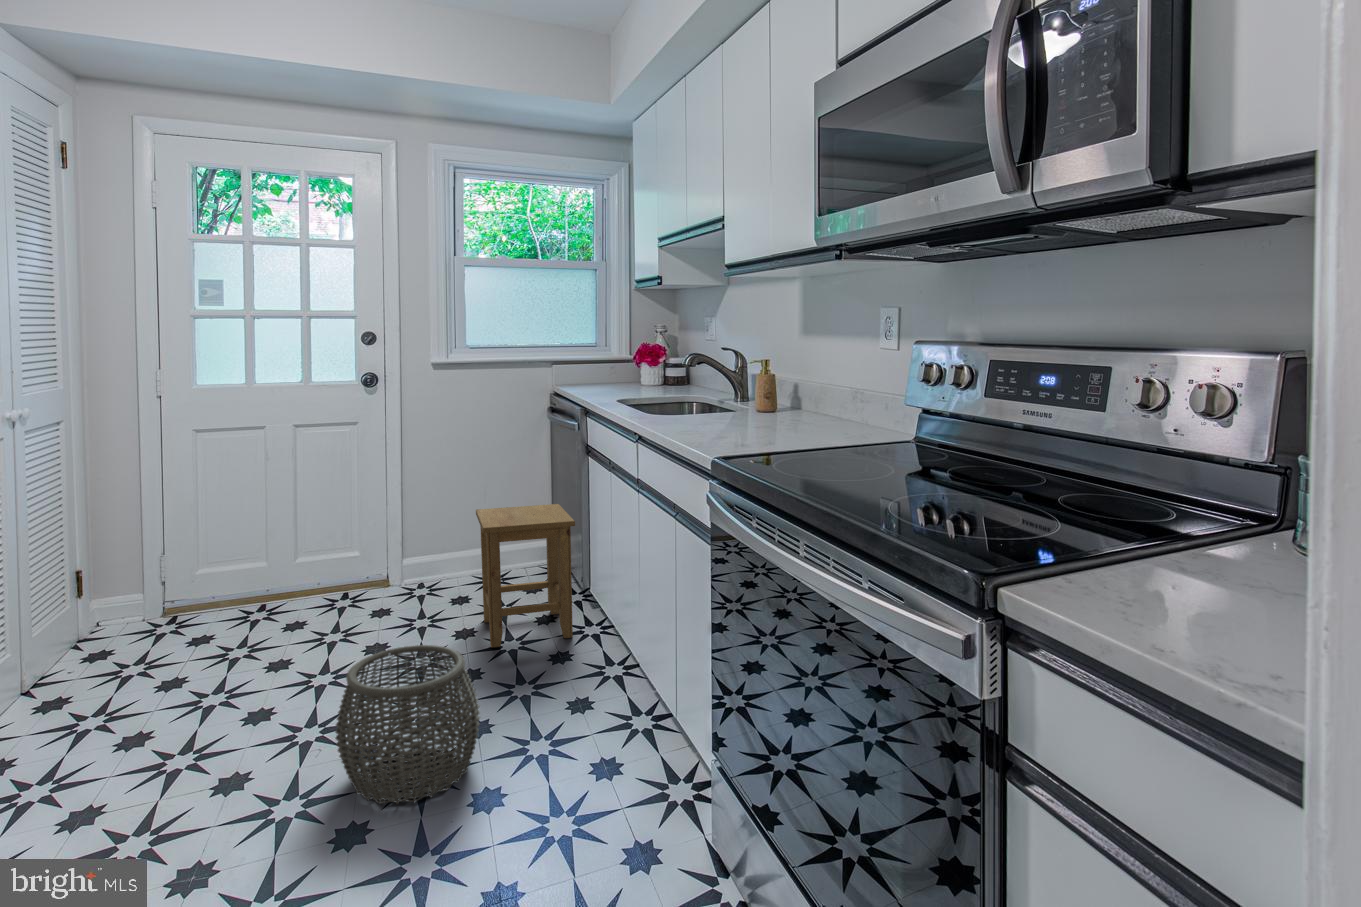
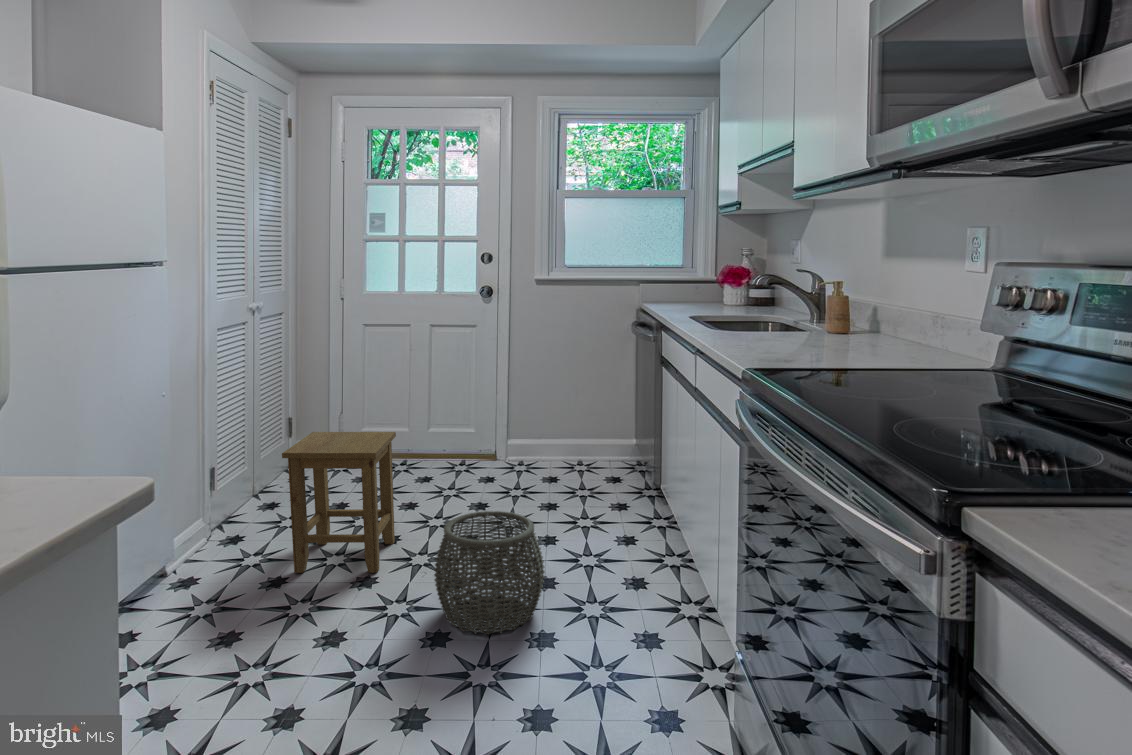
stool: present [476,504,575,648] -> present [282,432,396,573]

